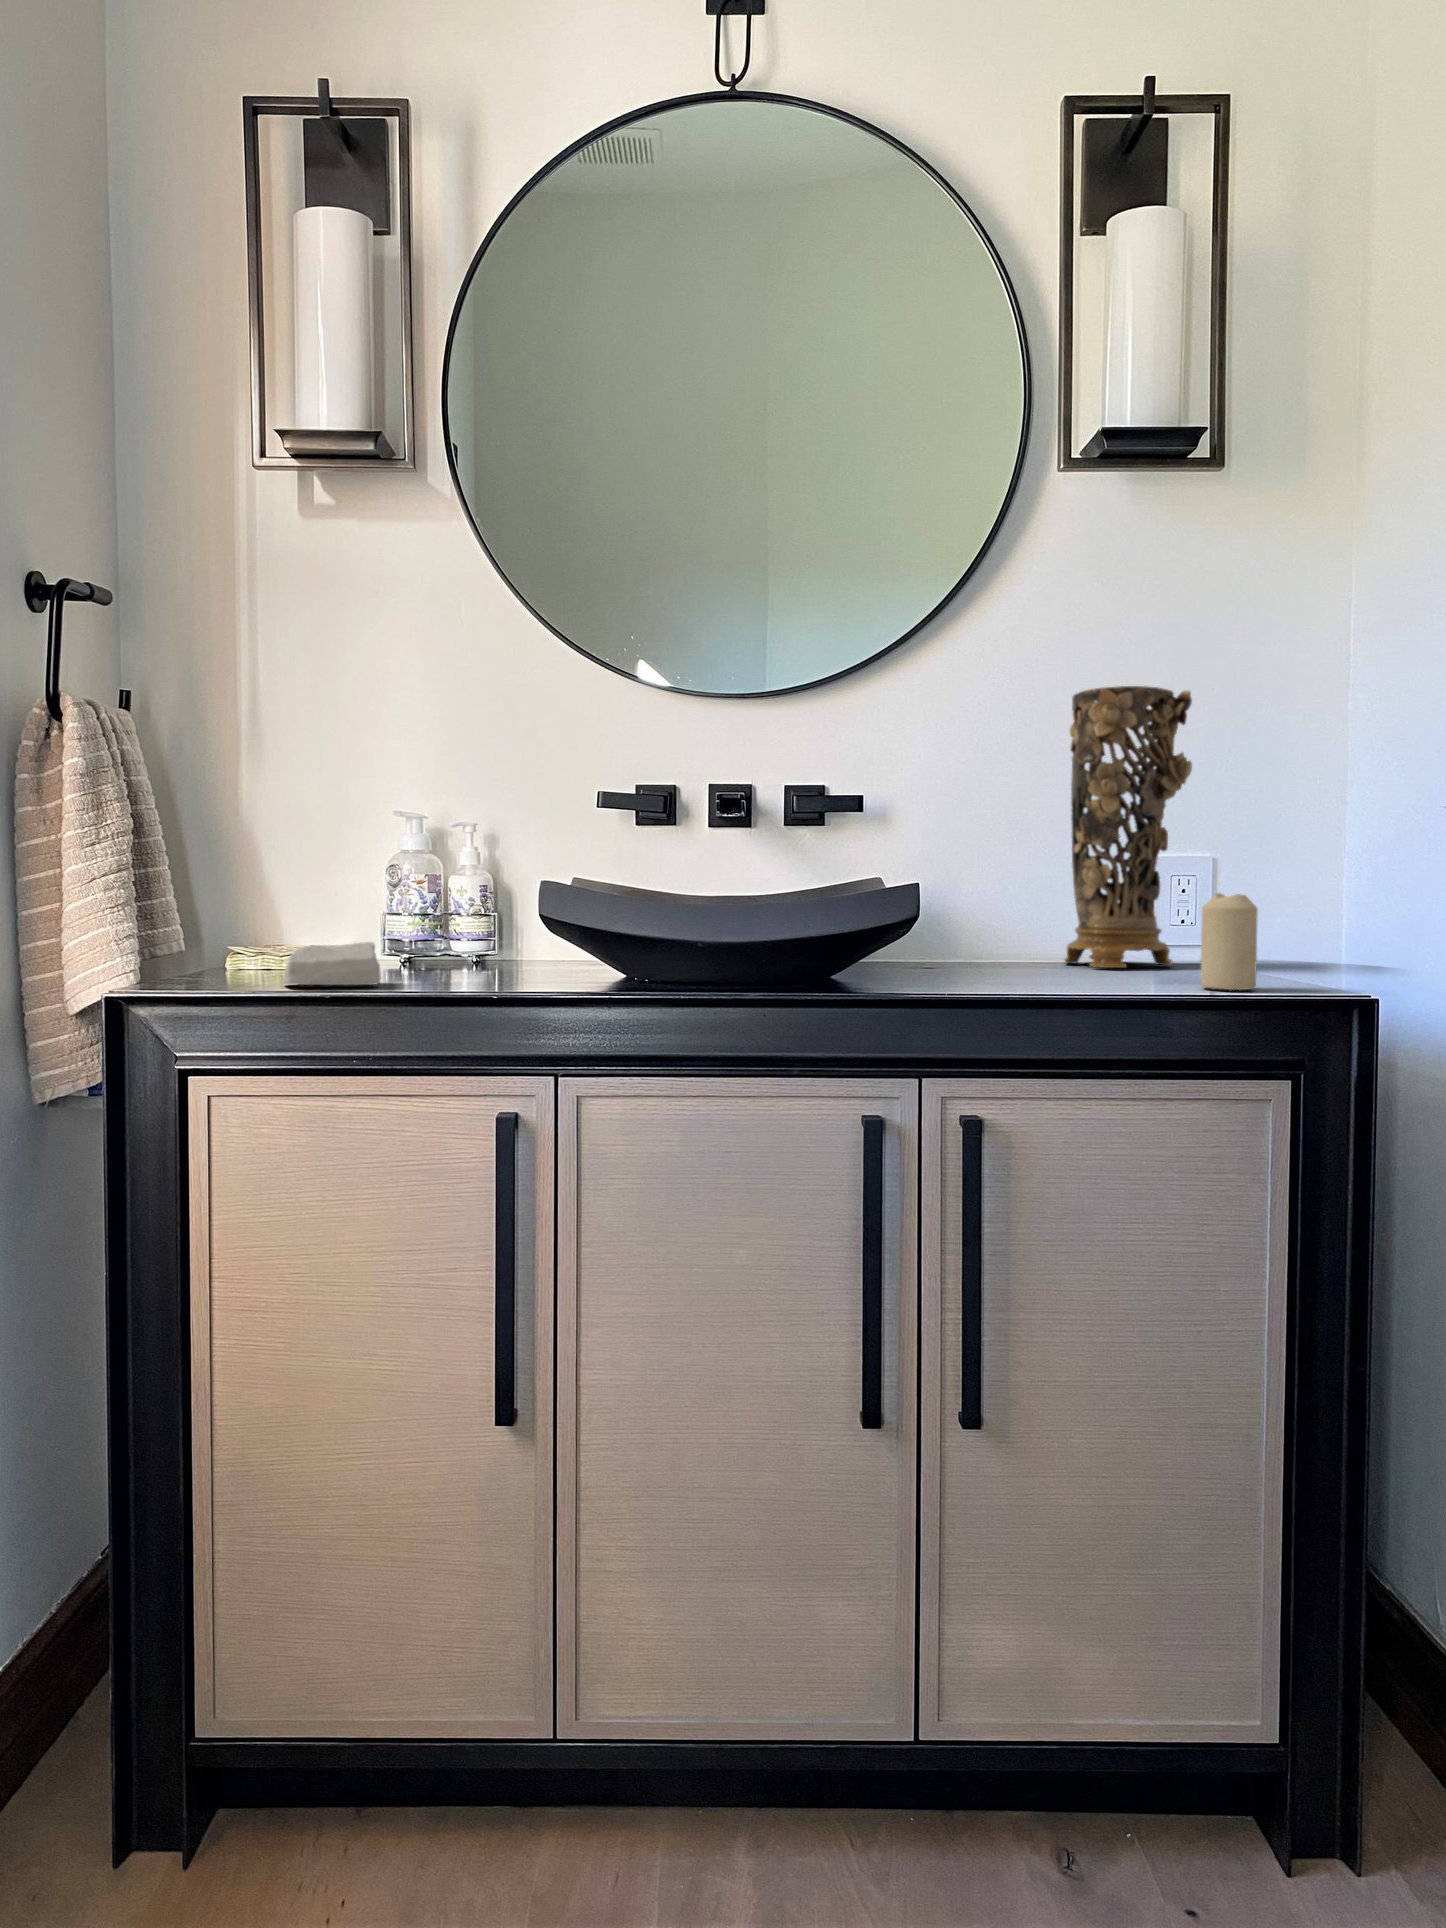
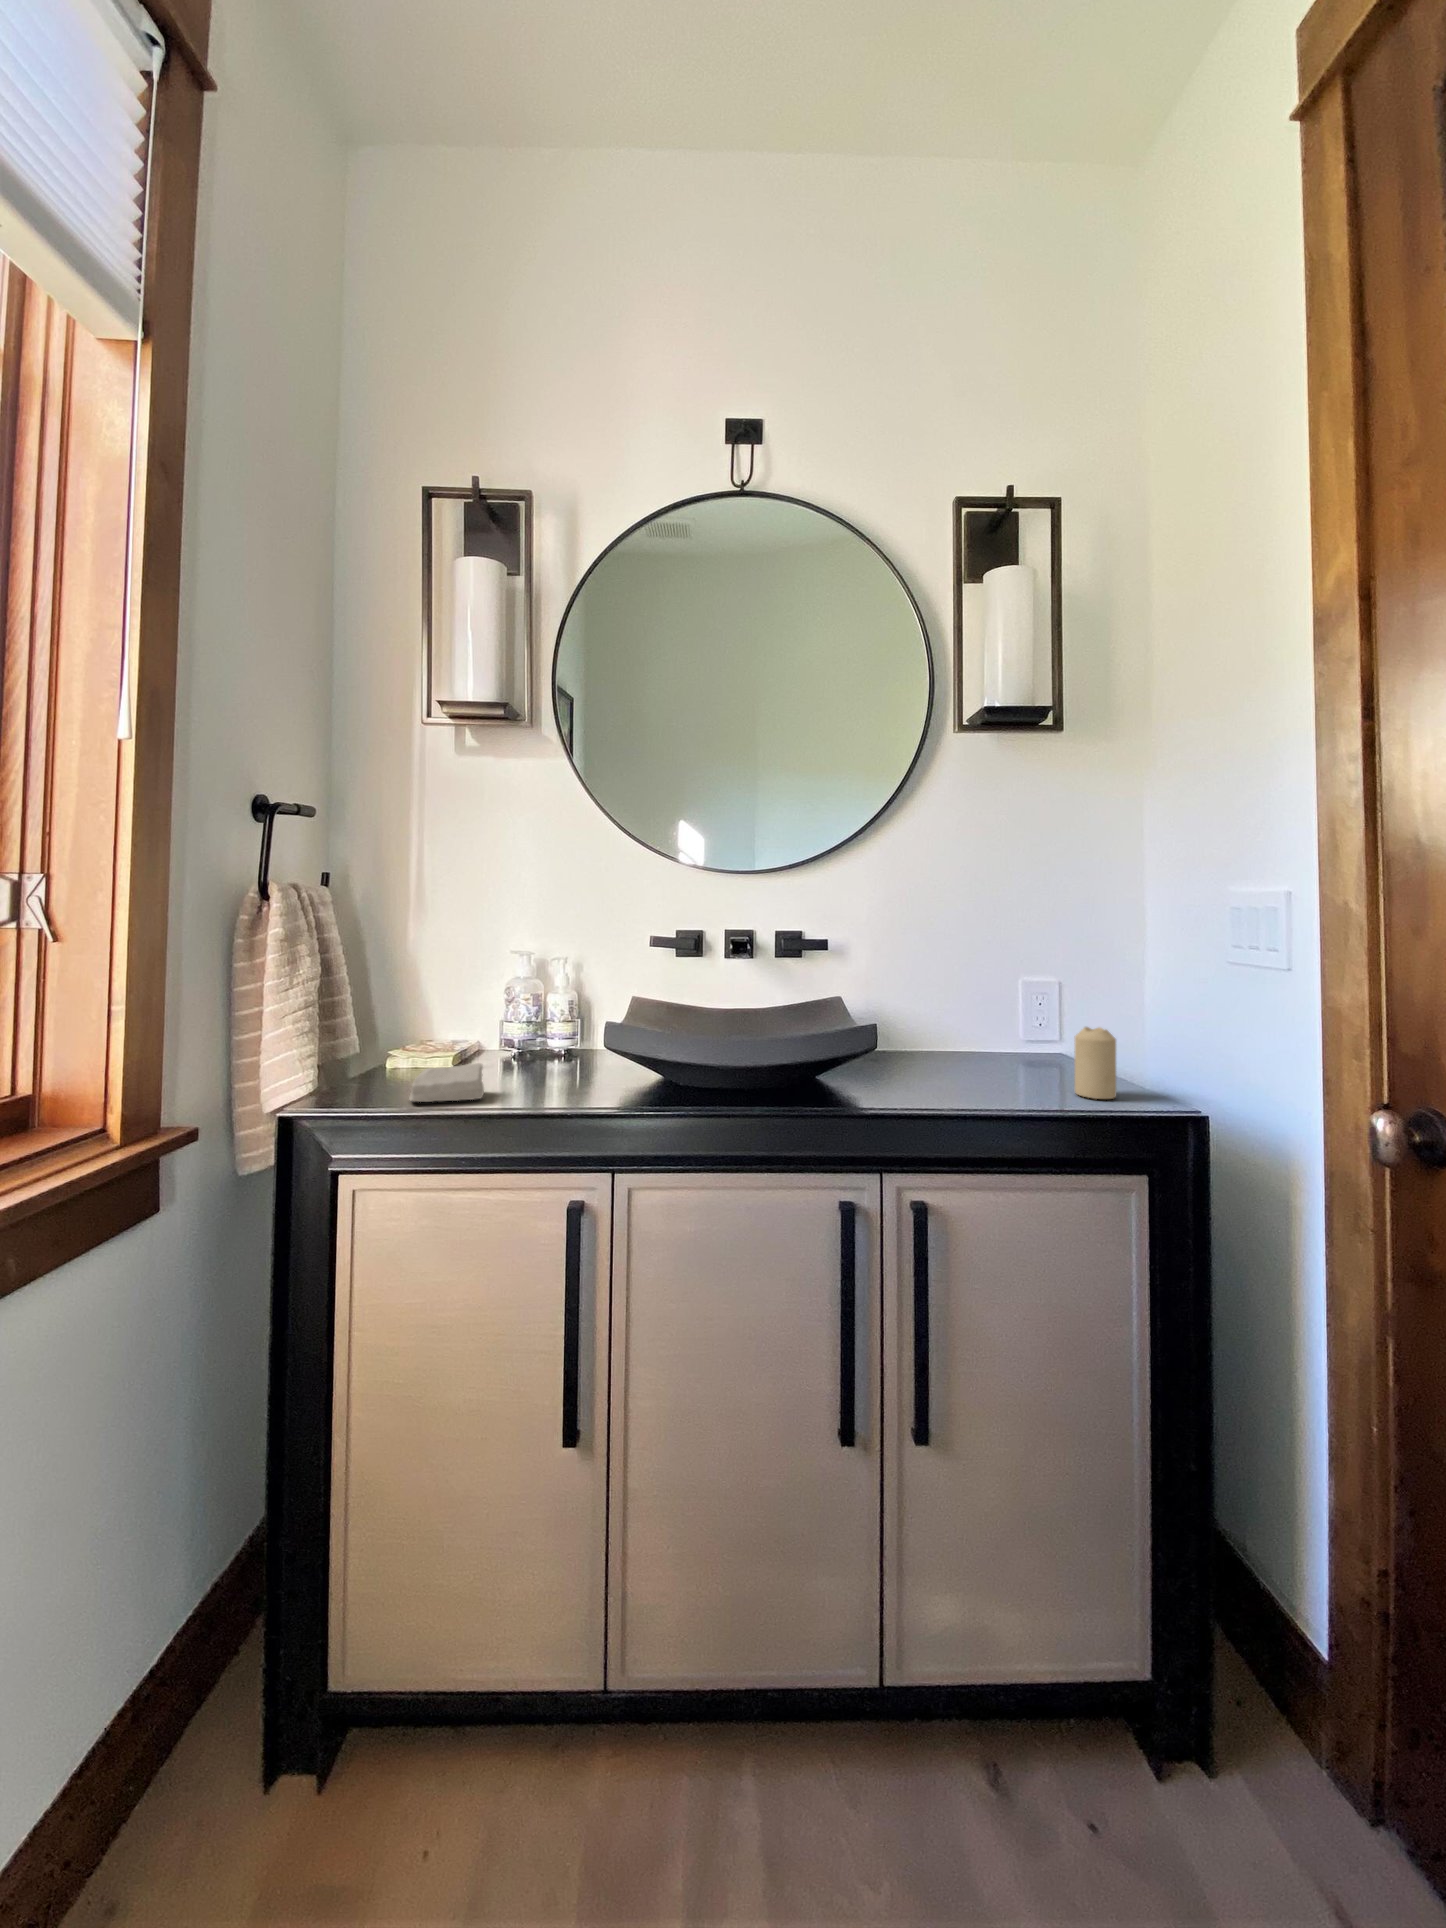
decorative vase: present [1064,686,1192,968] -> none [960,874,1046,1062]

